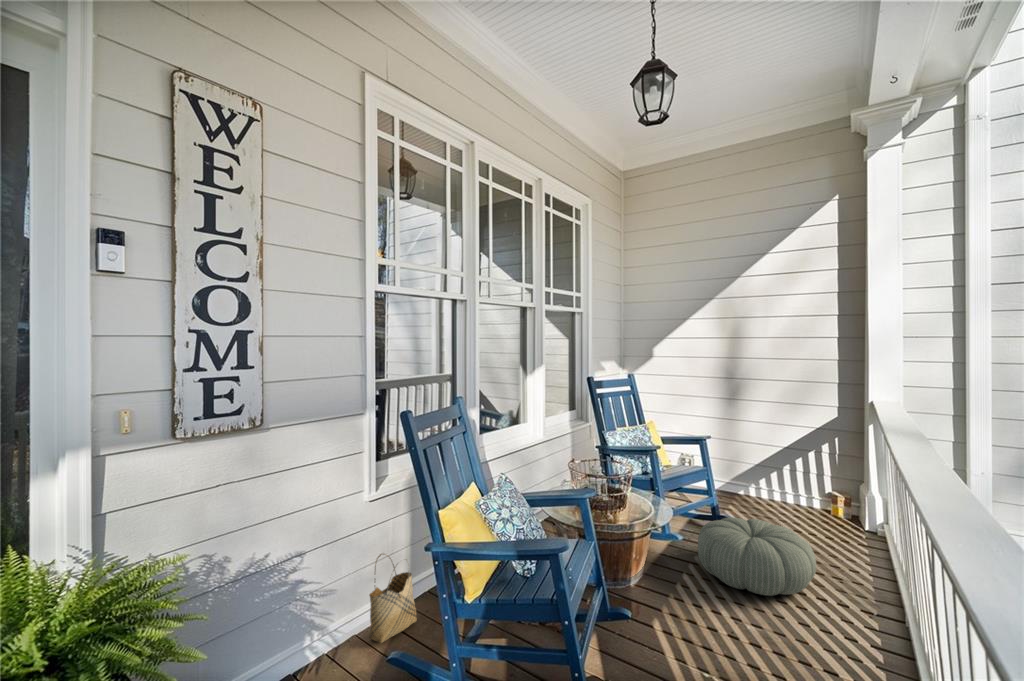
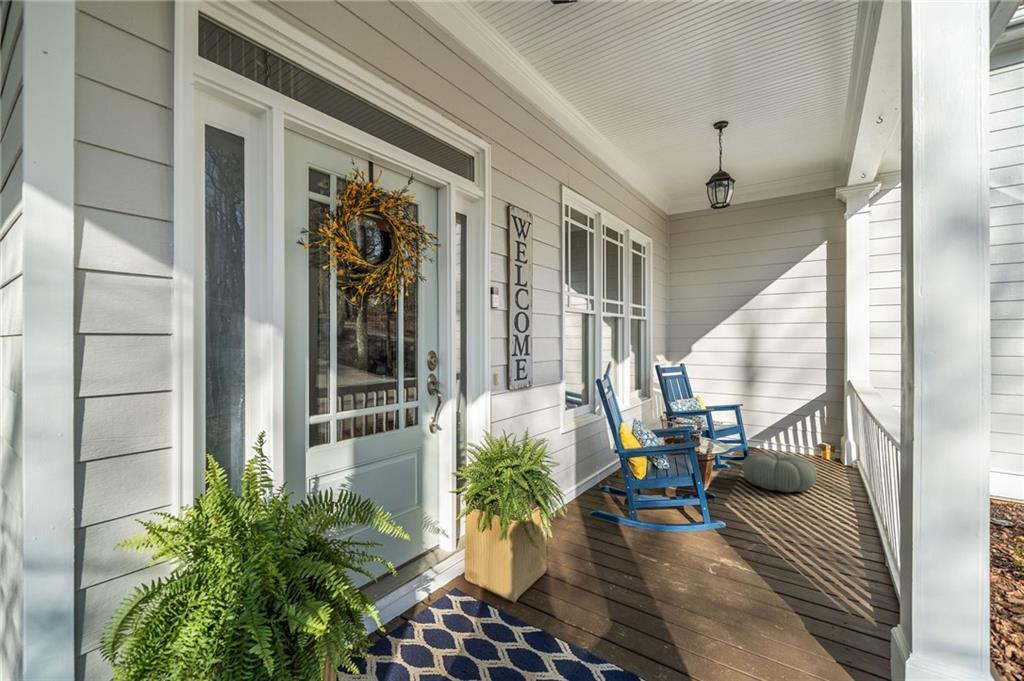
woven basket: present [369,554,417,643] -> none [569,466,591,513]

